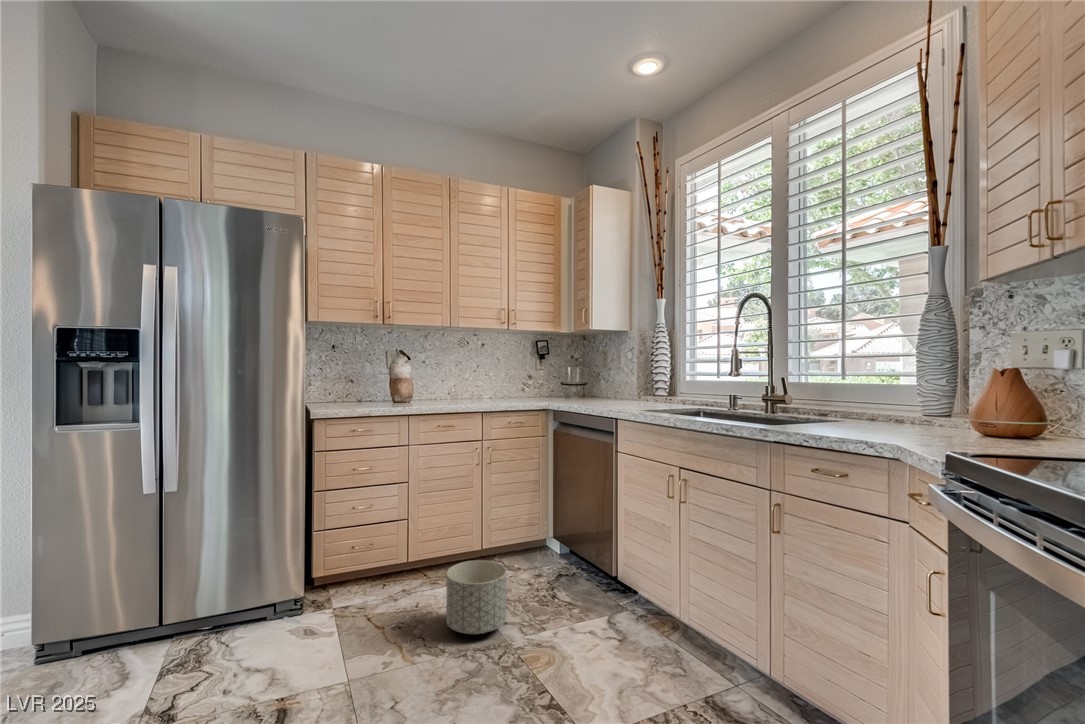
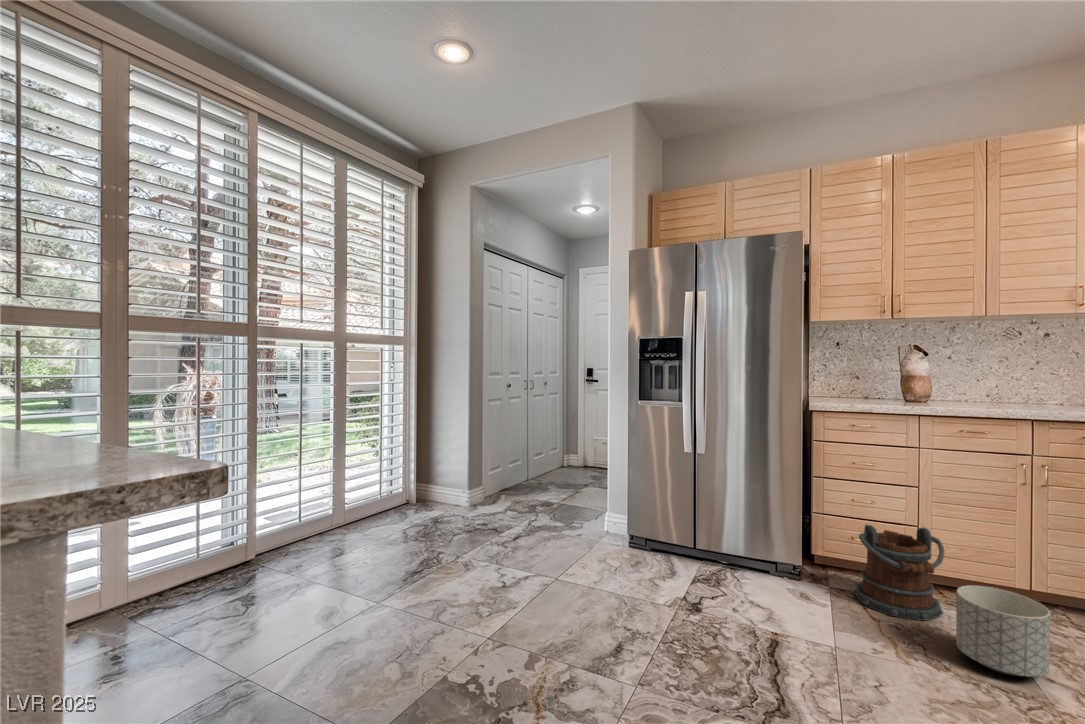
bucket: none [355,520,431,617] -> present [853,525,944,620]

